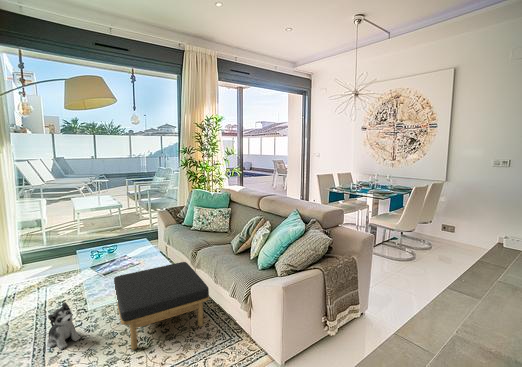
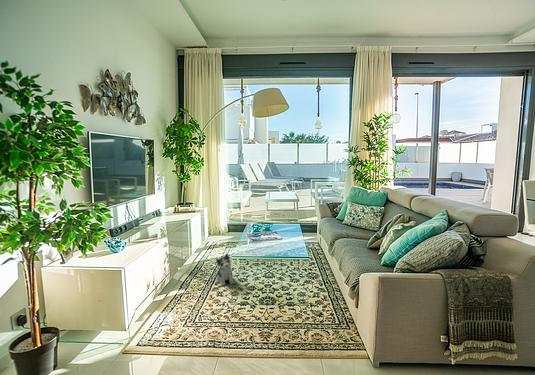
ottoman: present [114,262,209,350] -> none [253,246,328,306]

